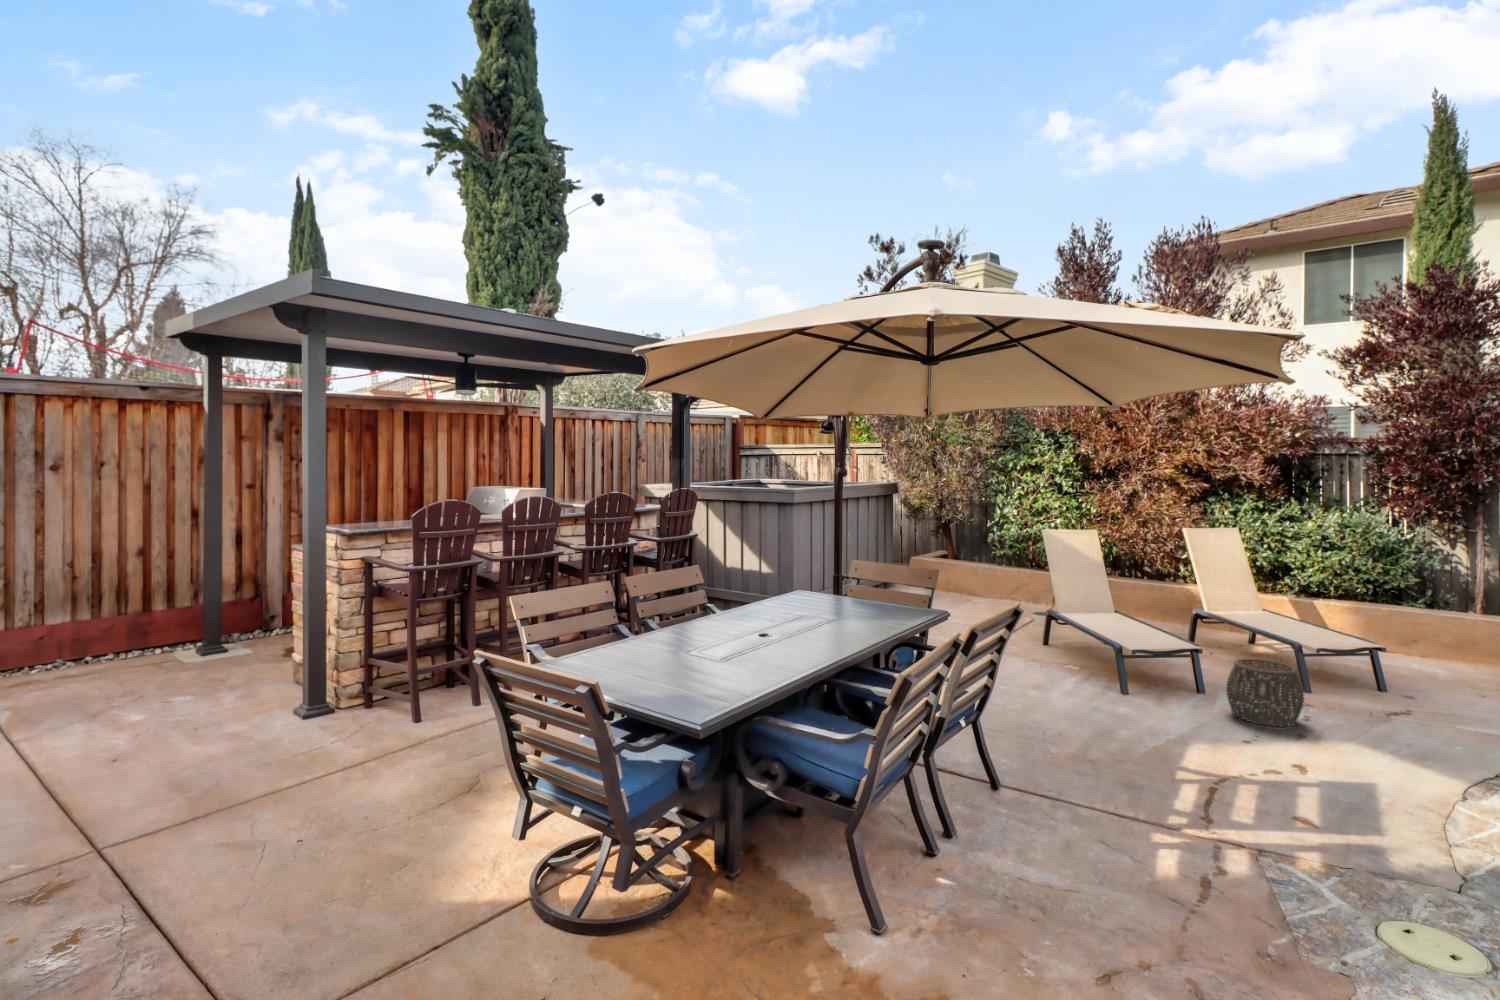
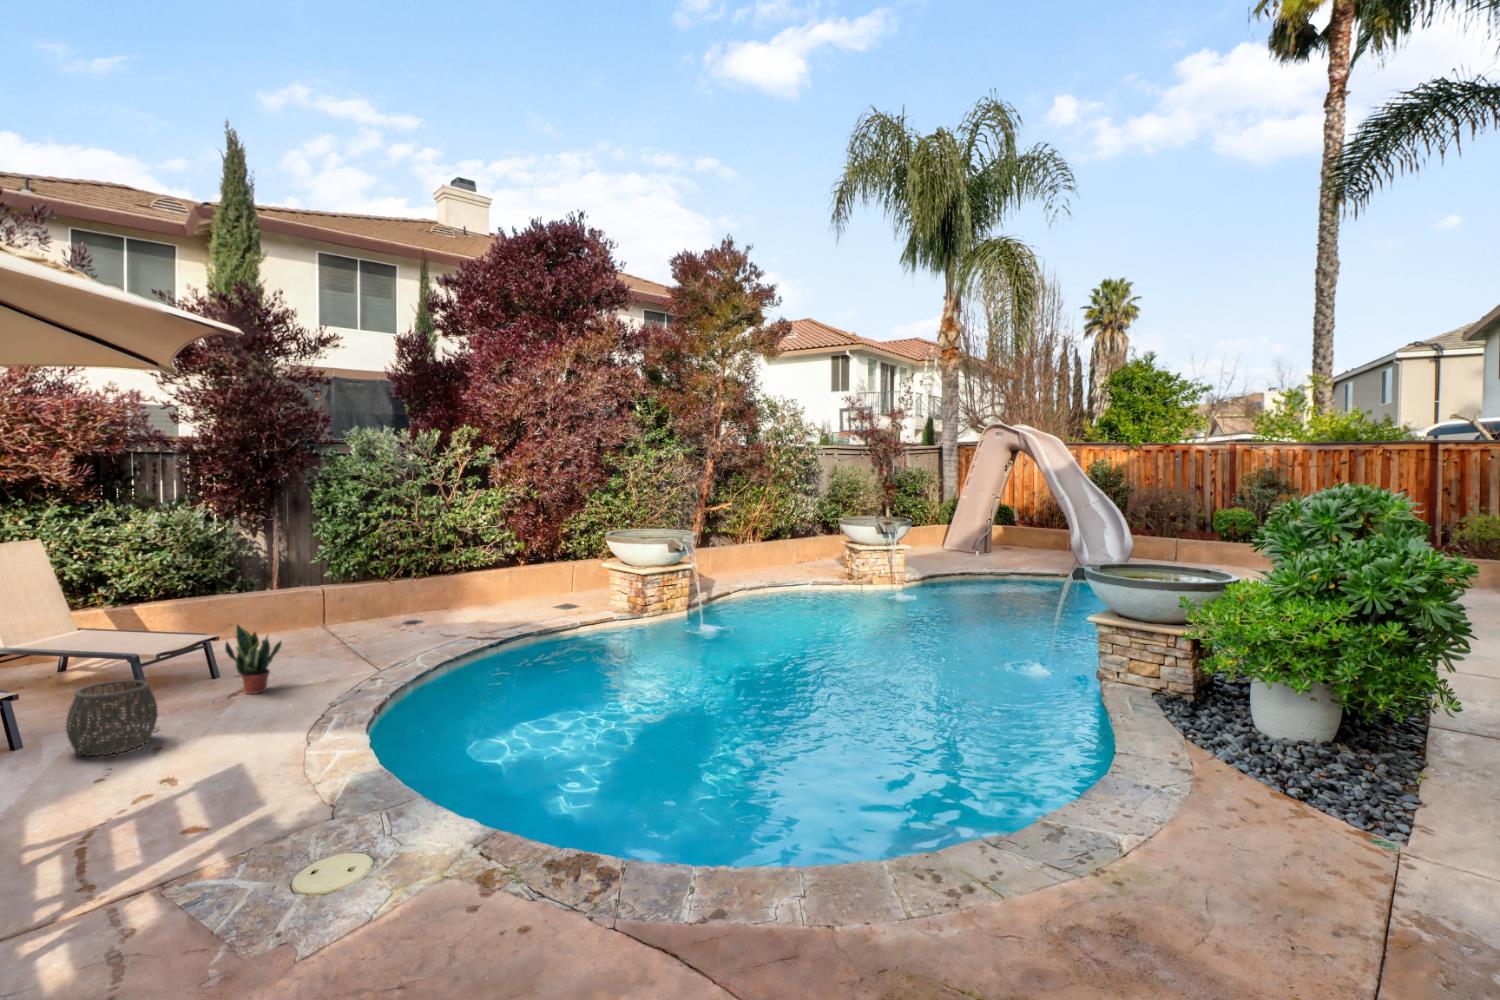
potted plant: none [1387,633,1461,717] -> present [225,624,282,694]

